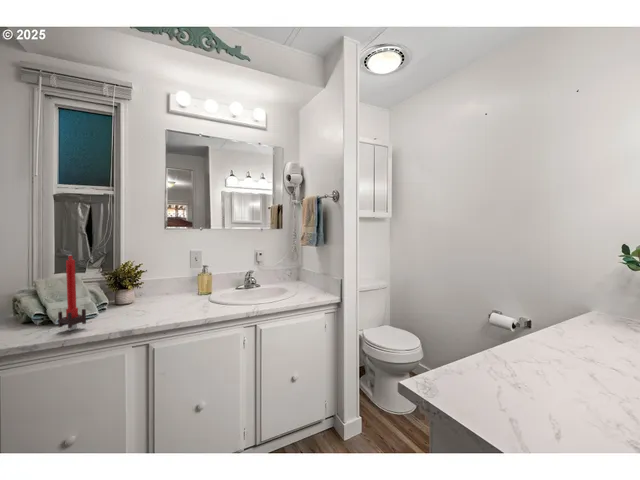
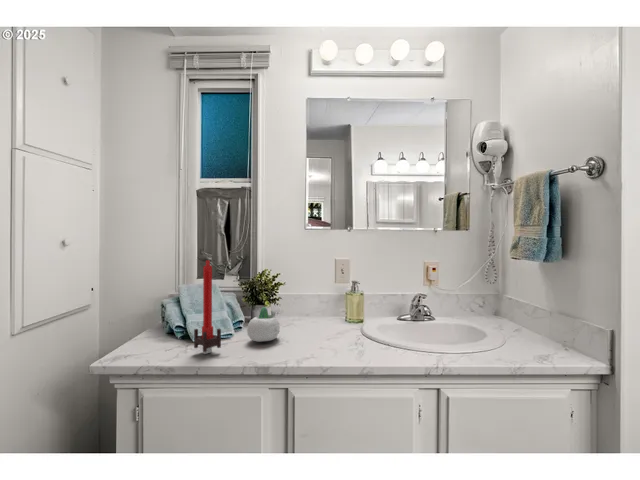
succulent planter: none [111,289,141,316] -> present [247,307,280,342]

